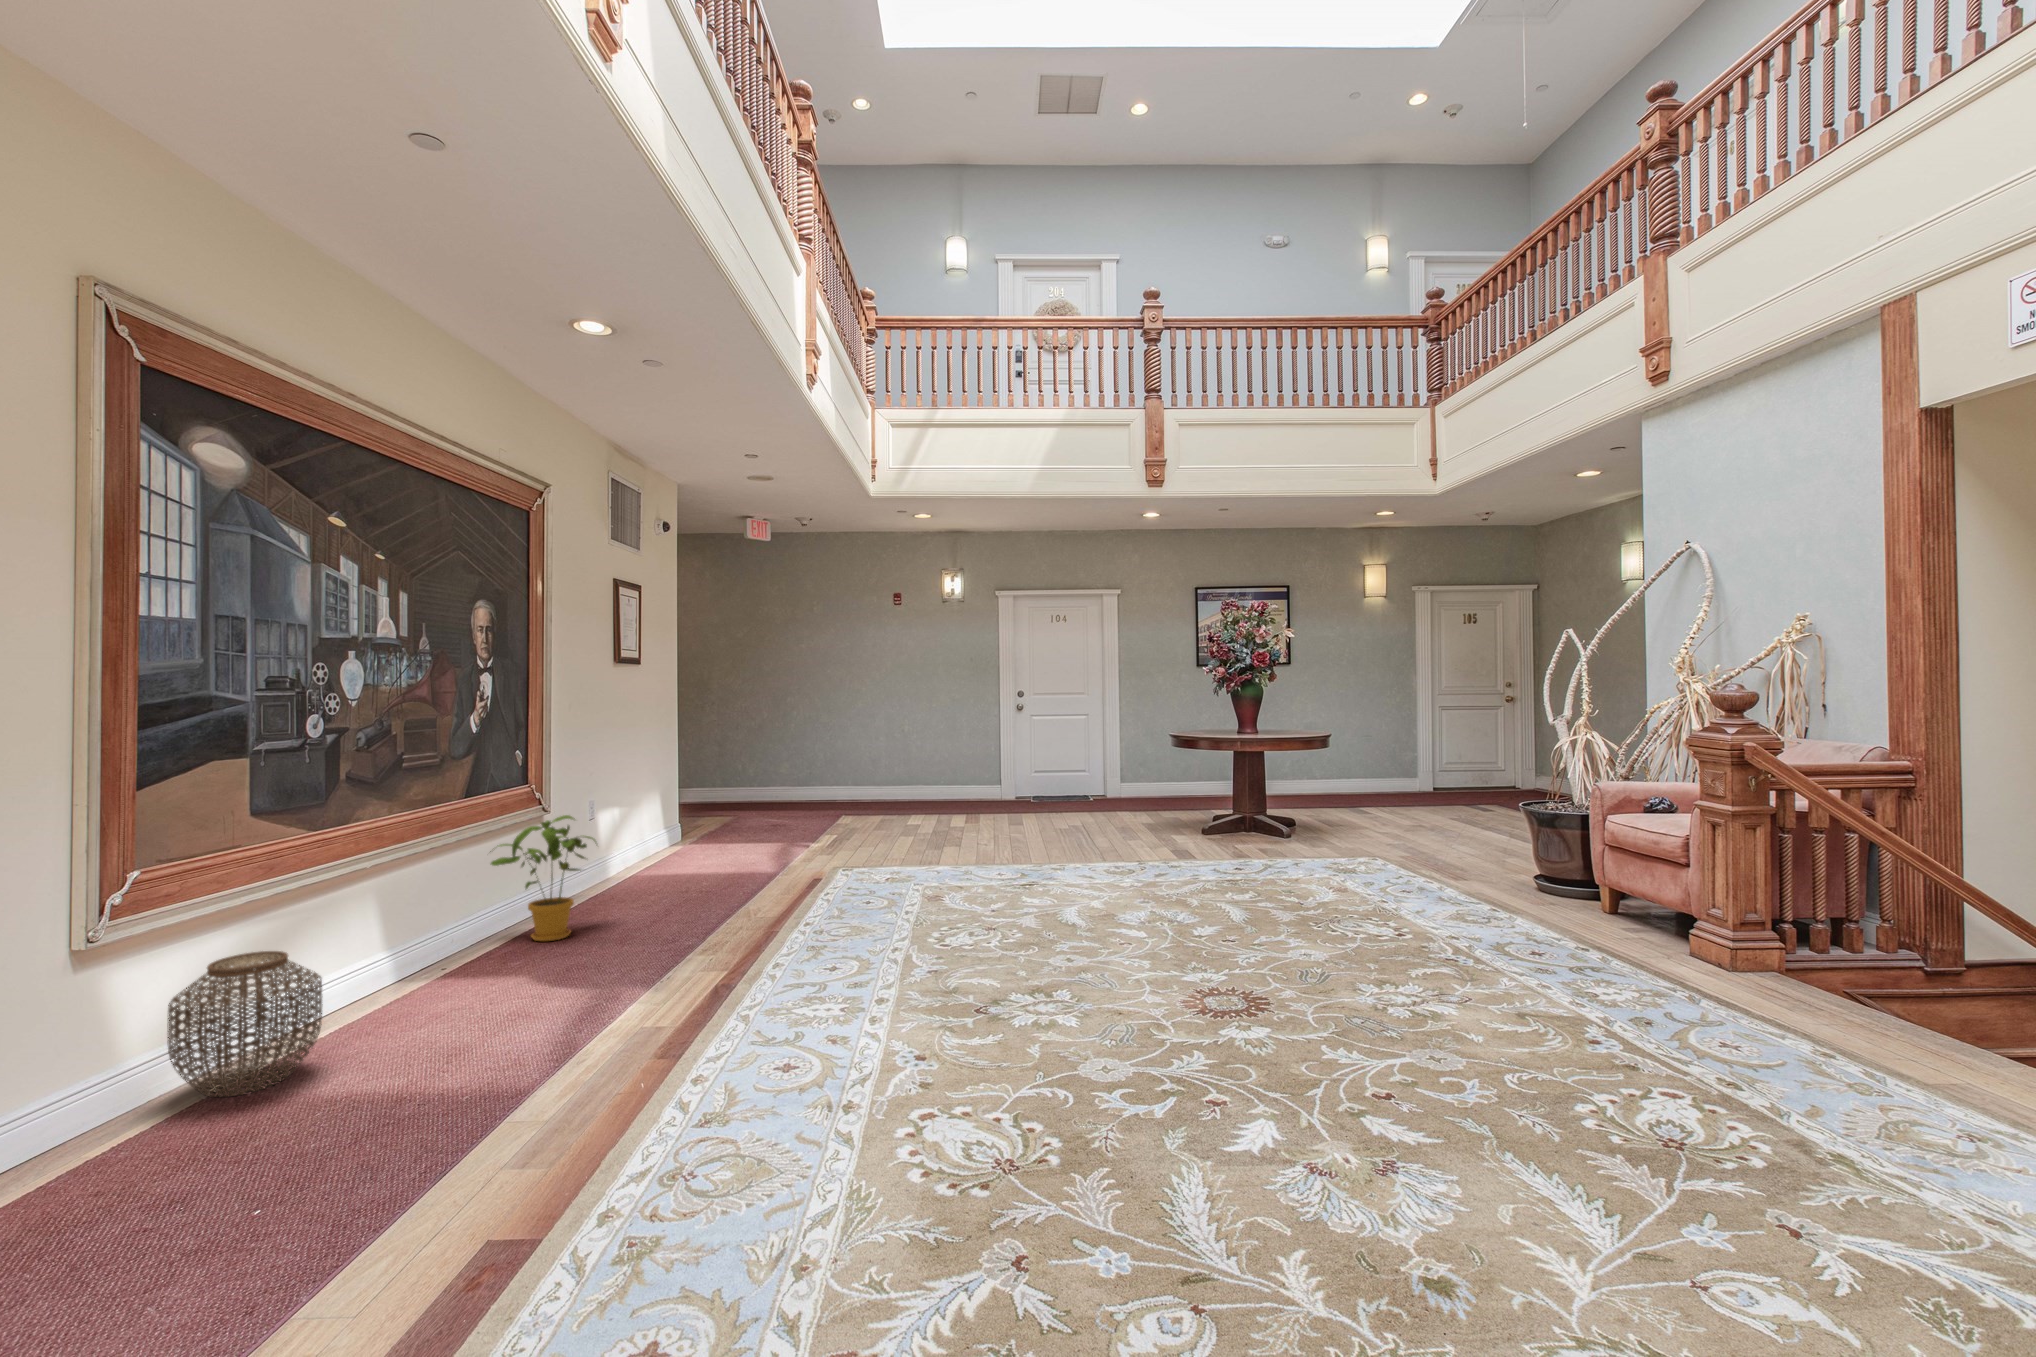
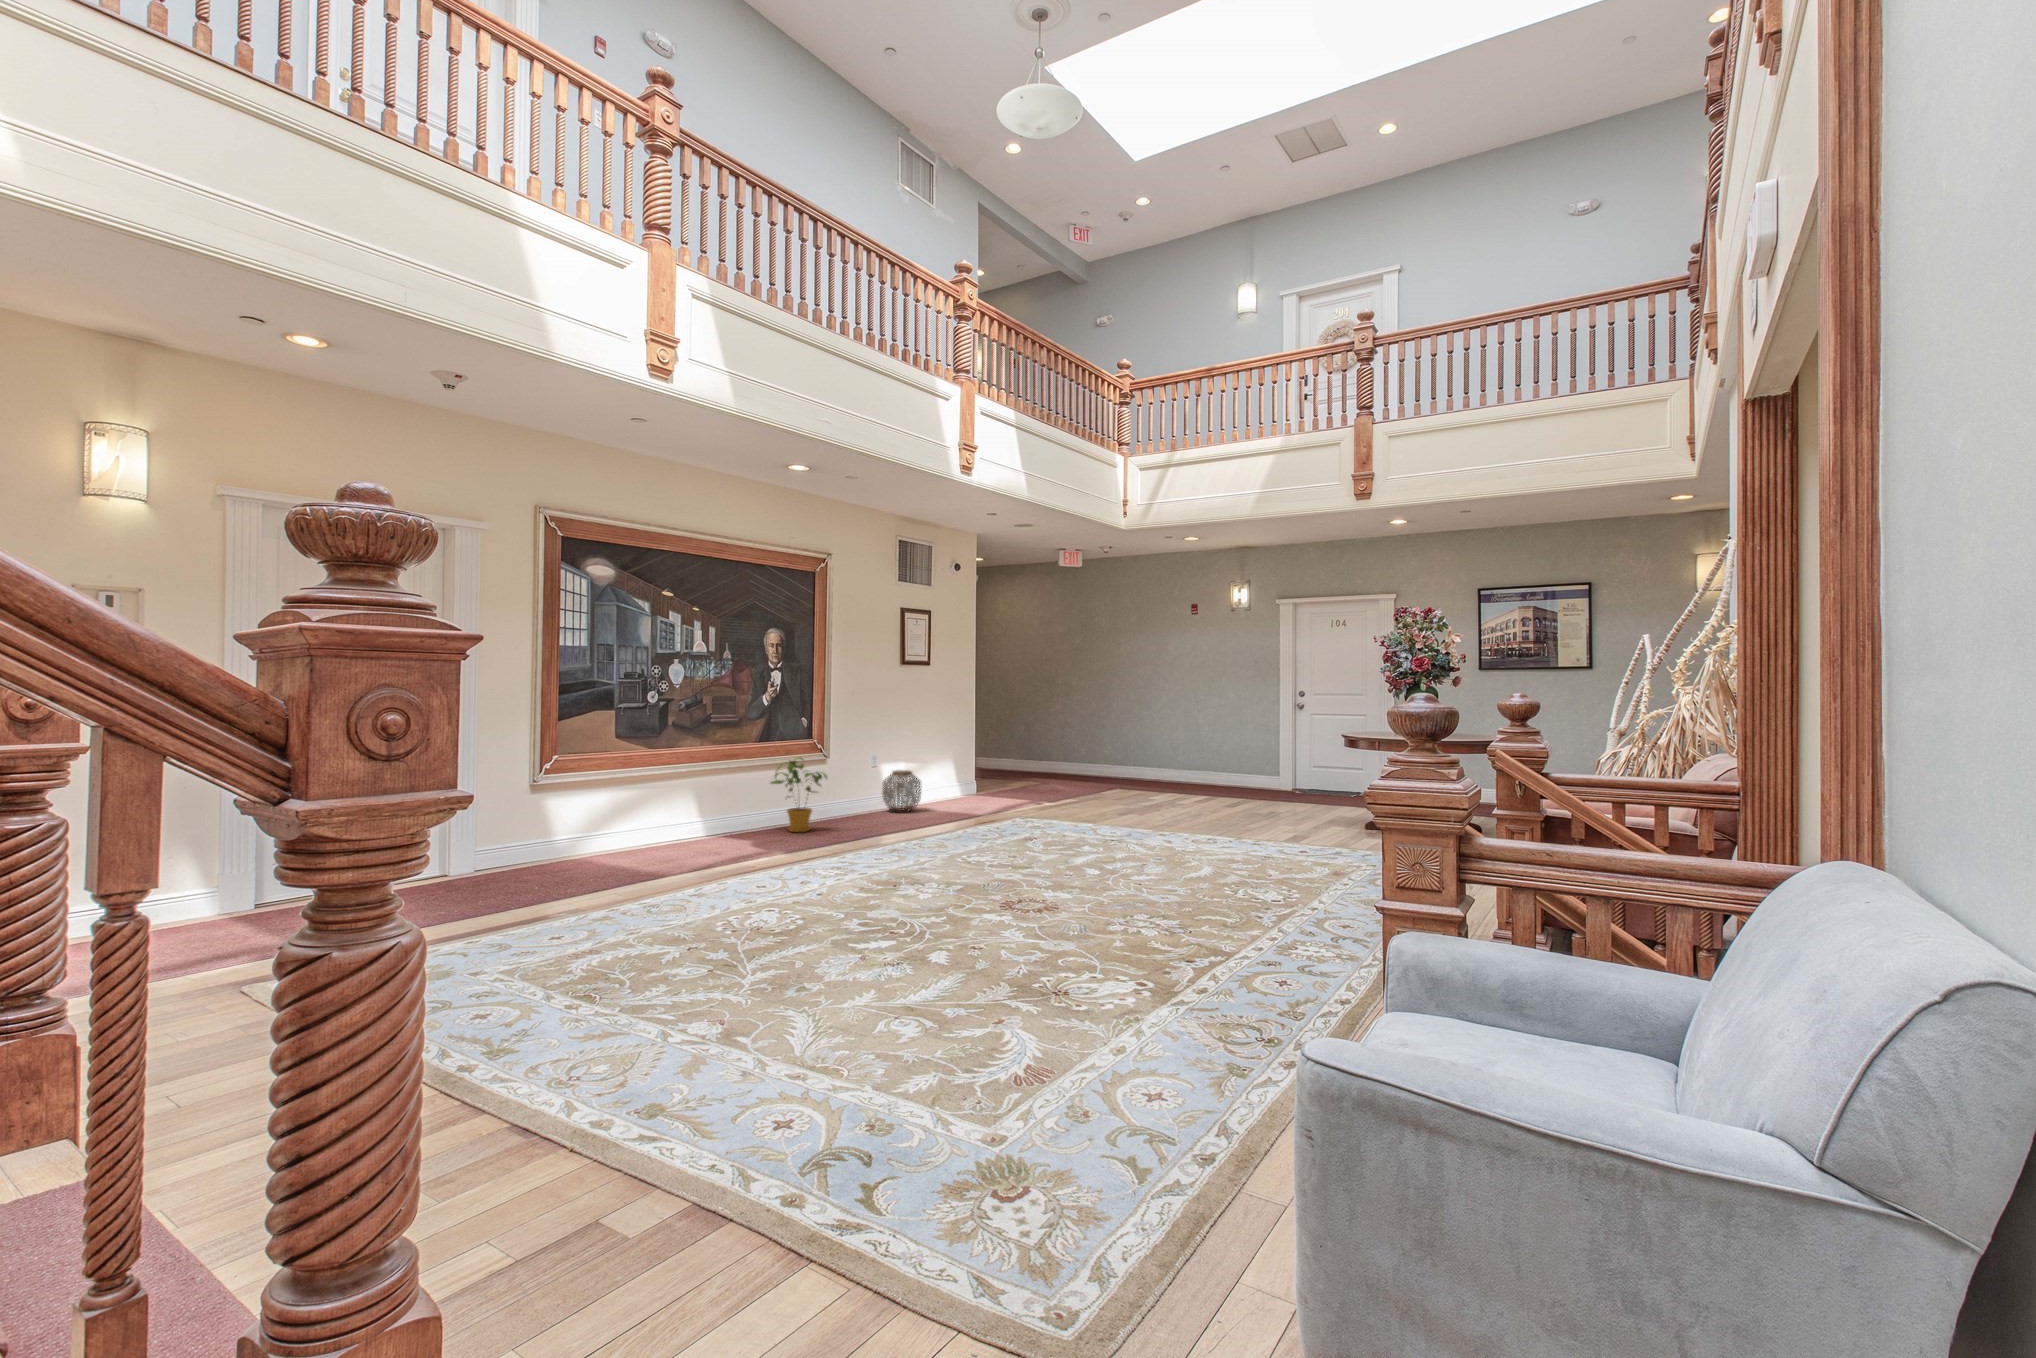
woven basket: present [167,951,322,1097] -> present [883,770,921,812]

